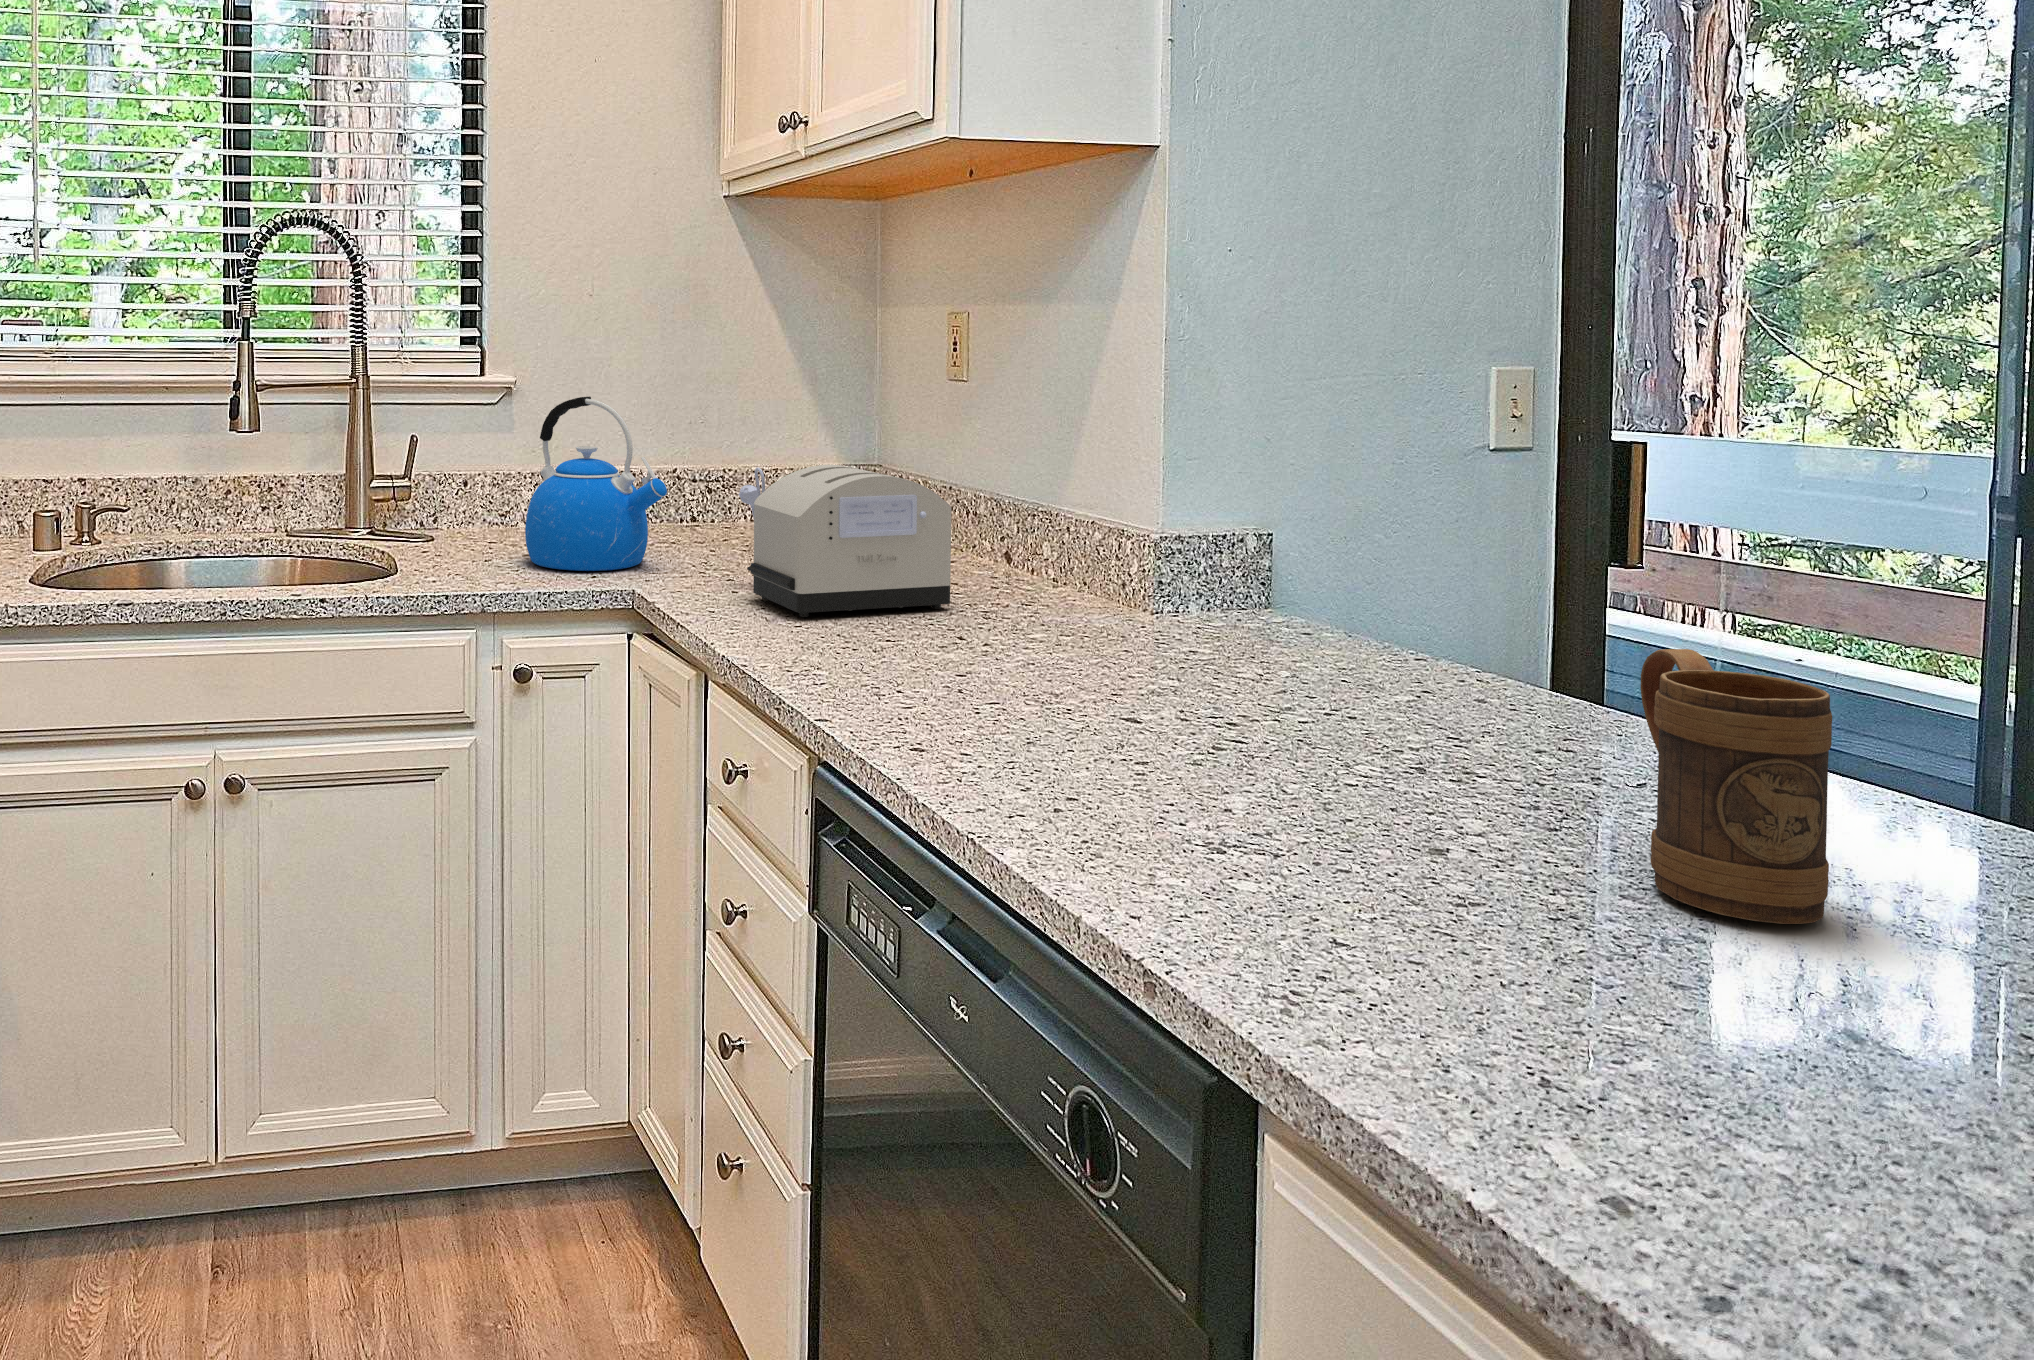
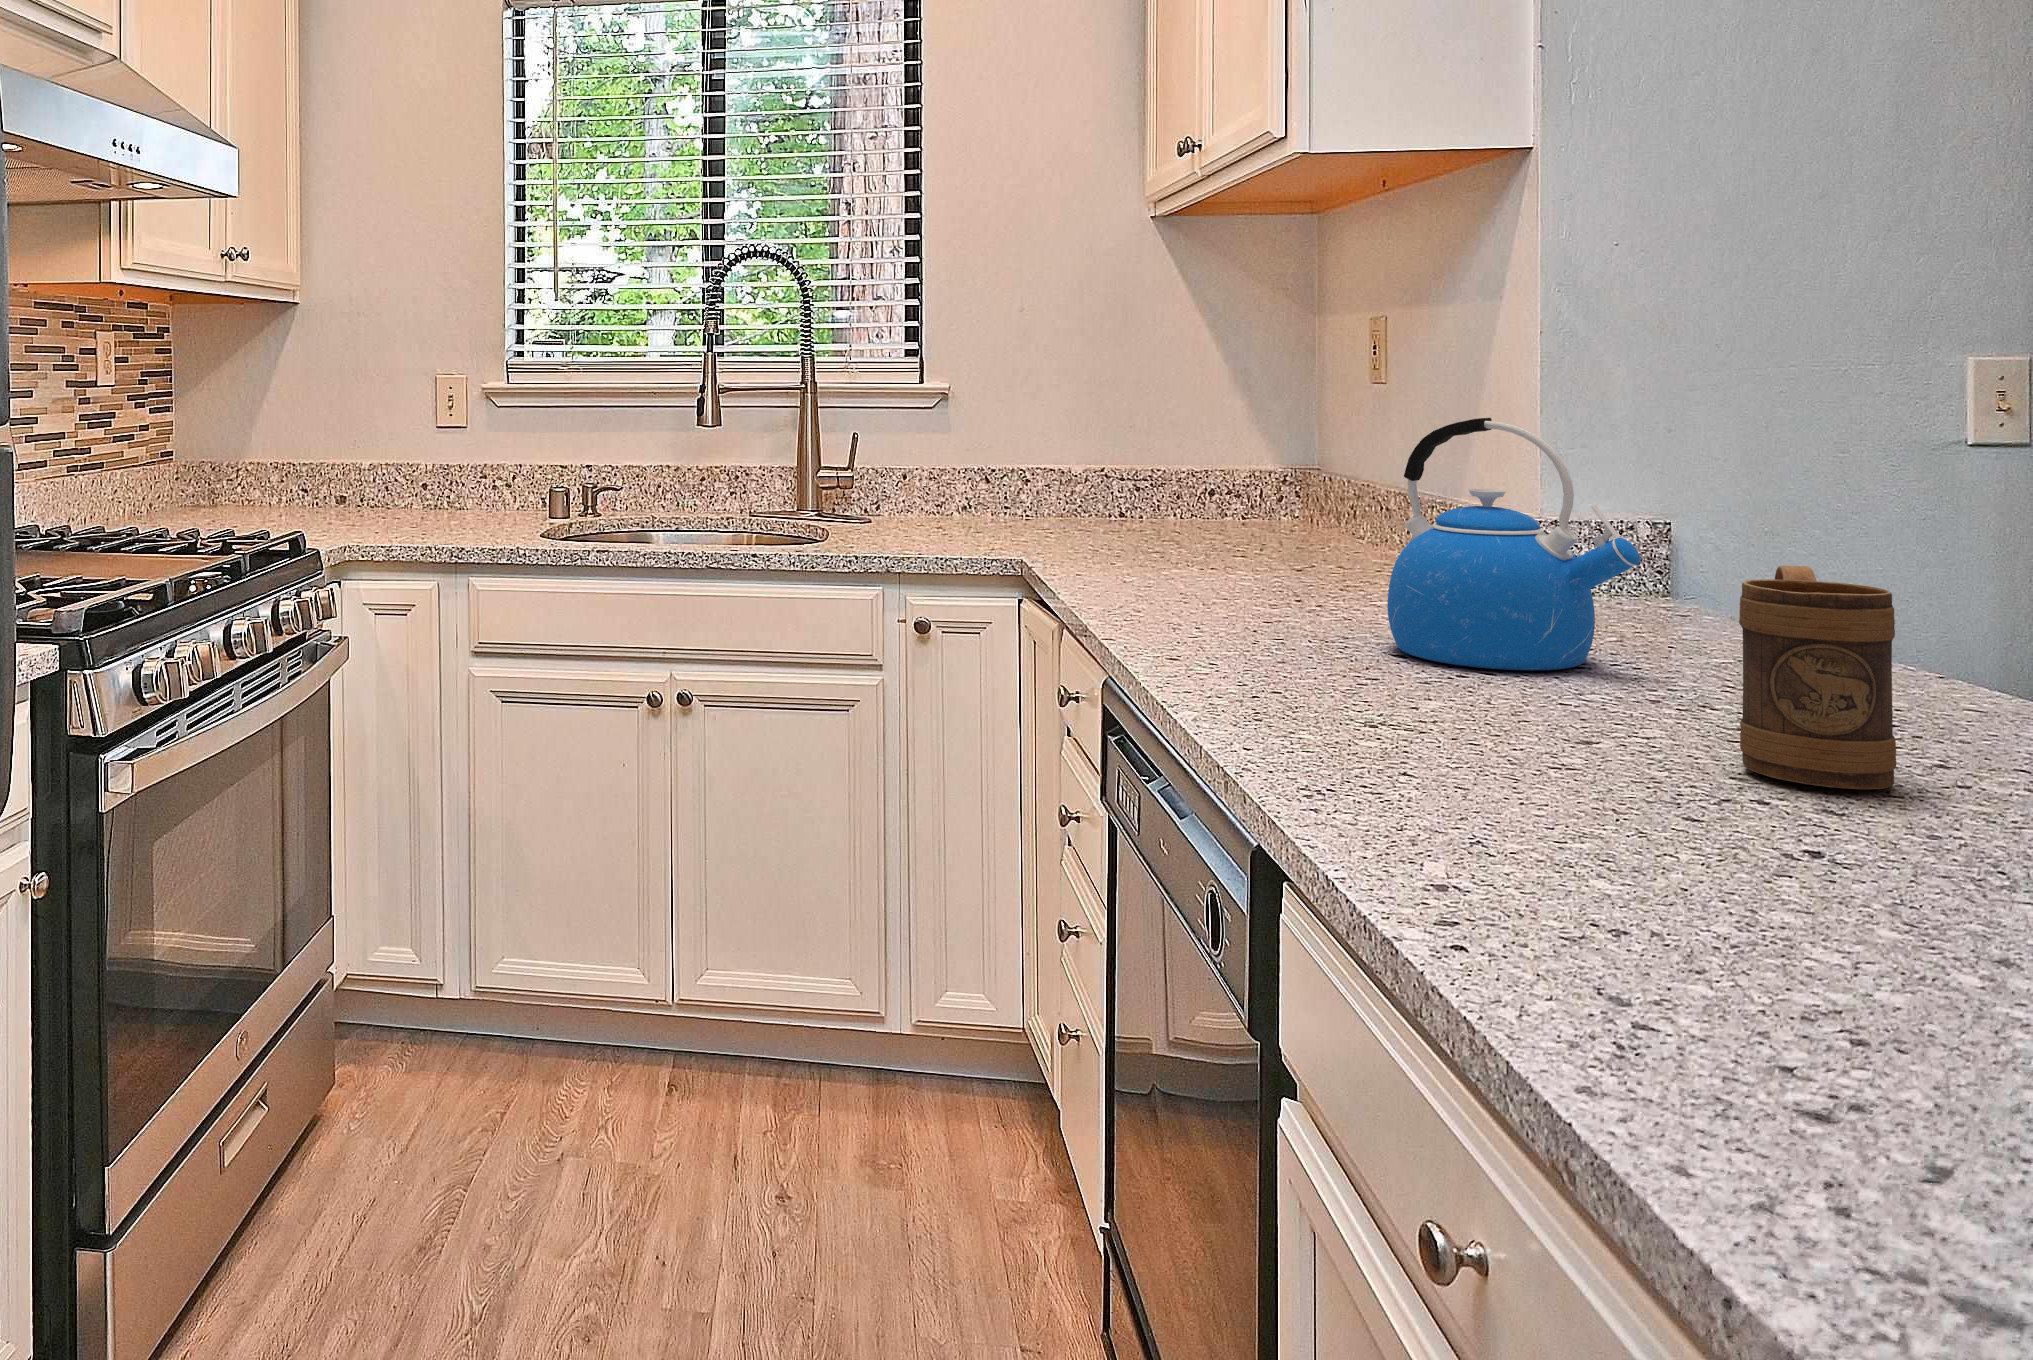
kettle: present [525,396,667,571] -> present [1387,418,1640,671]
toaster: present [738,465,951,617] -> none [1115,451,1306,580]

